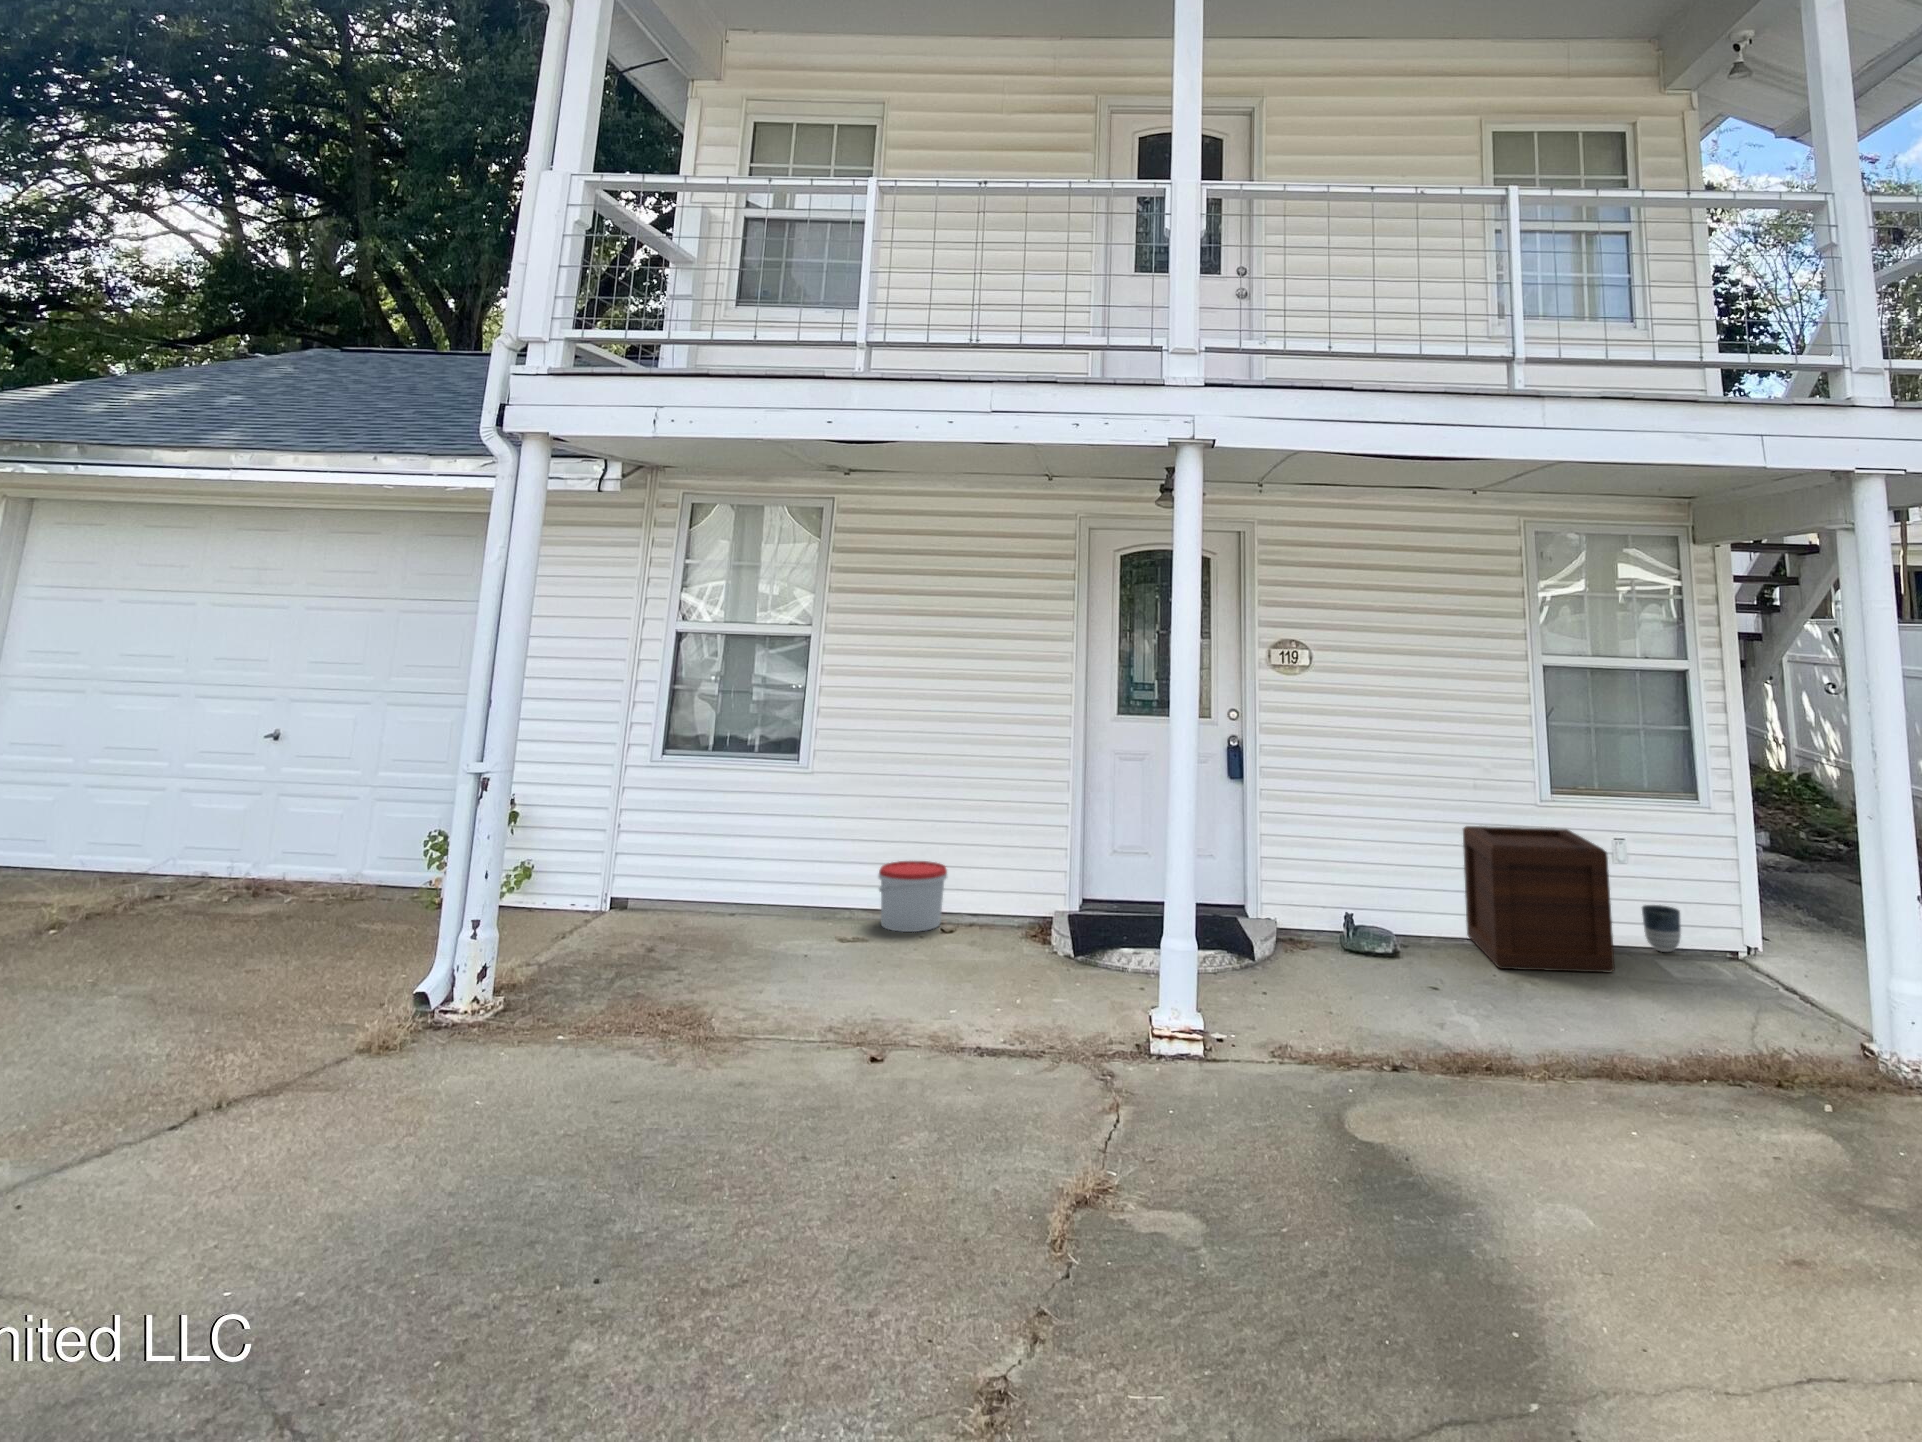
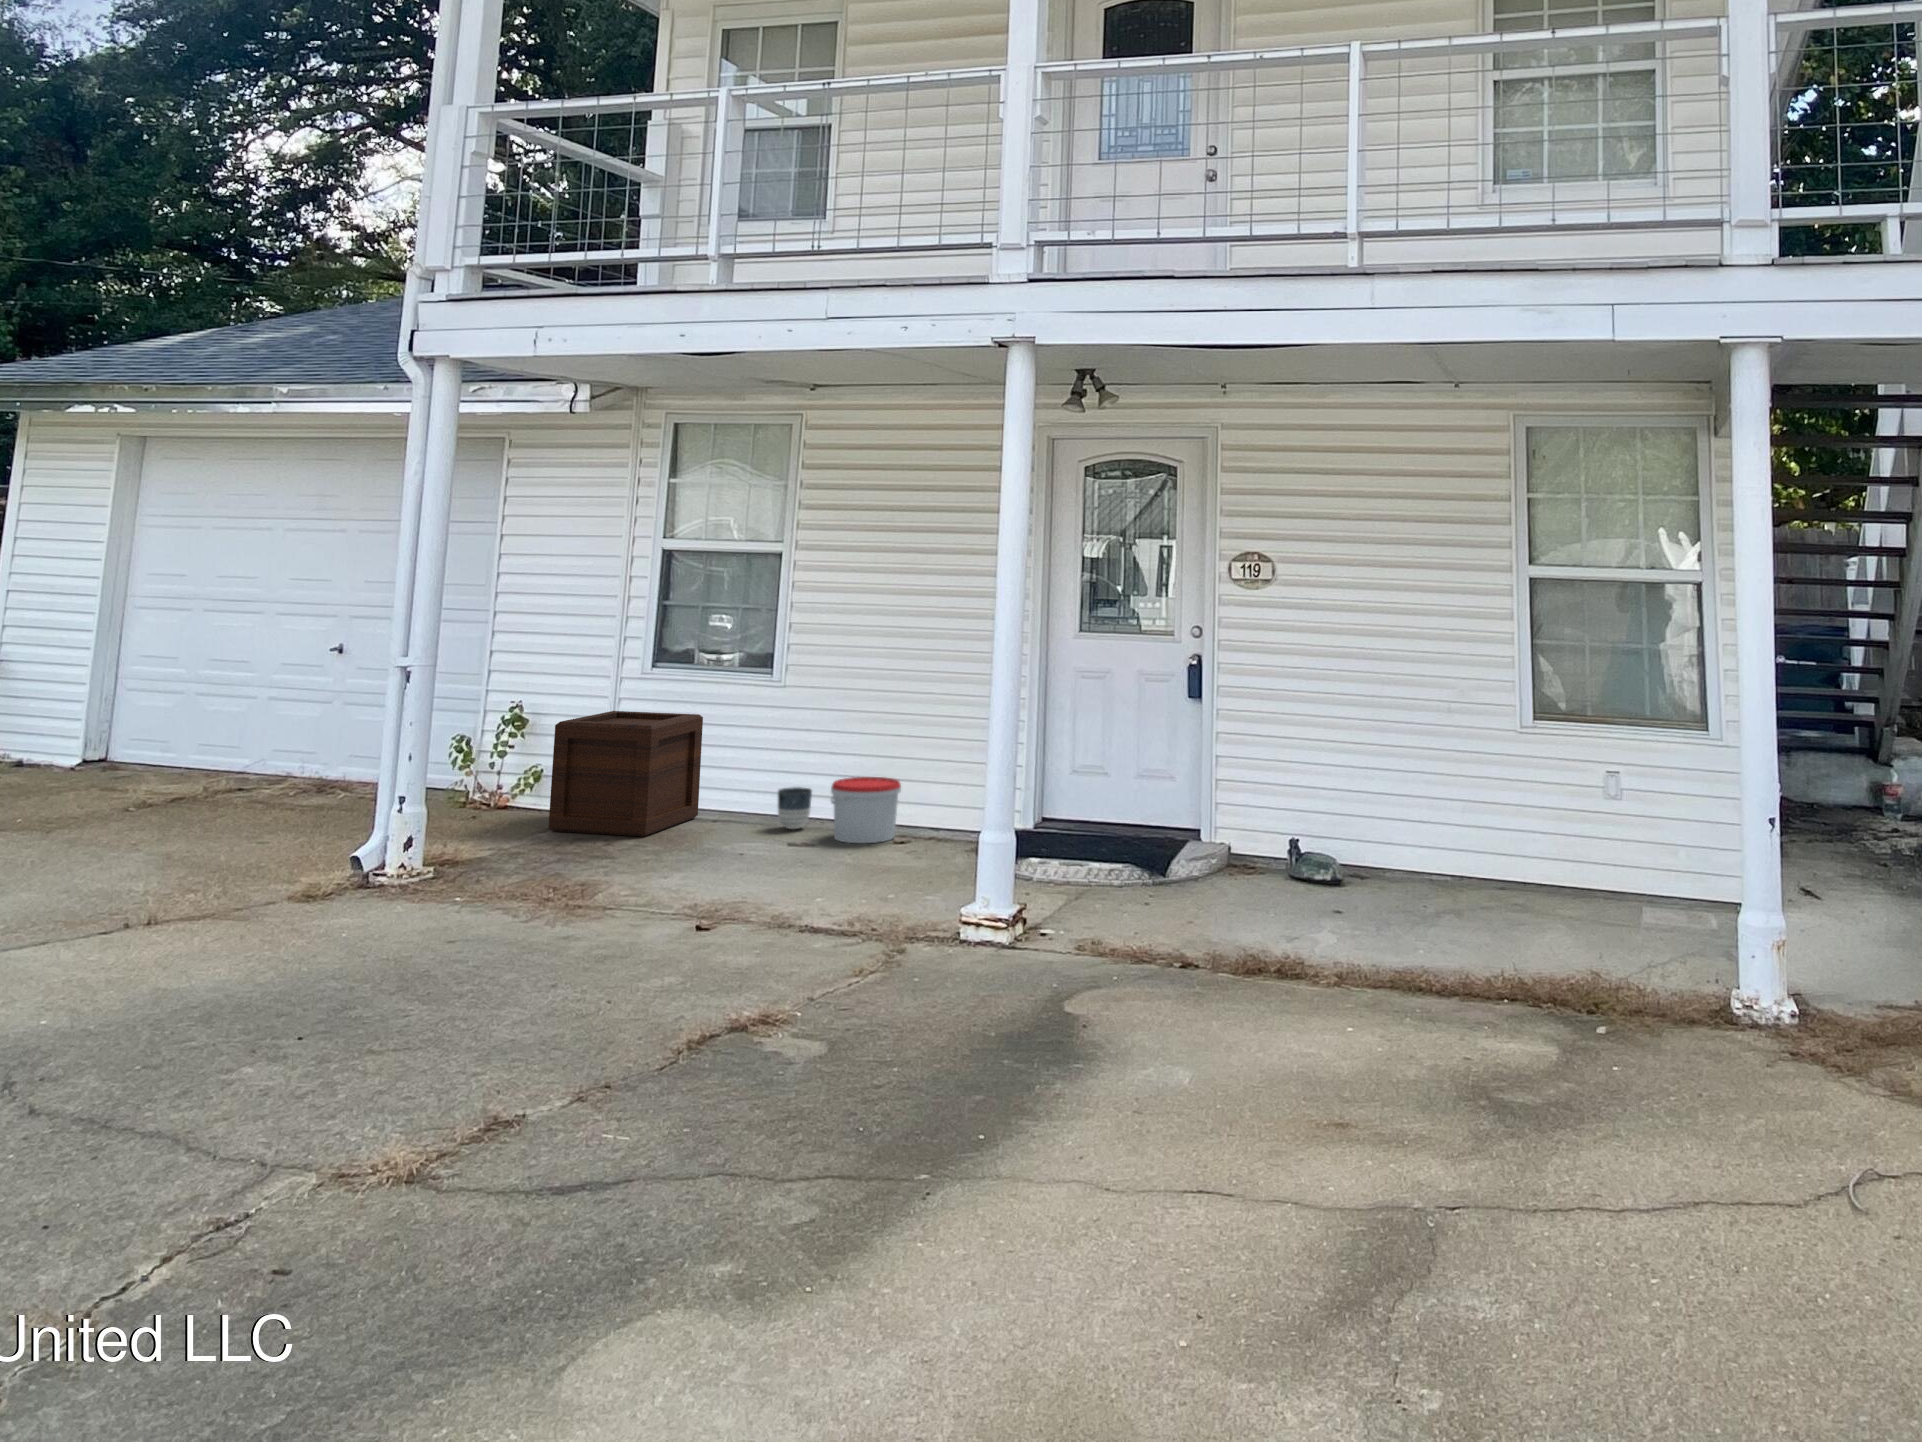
wooden crate: present [1463,826,1615,972] -> present [548,711,703,837]
planter: present [1642,905,1681,952] -> present [778,787,812,829]

